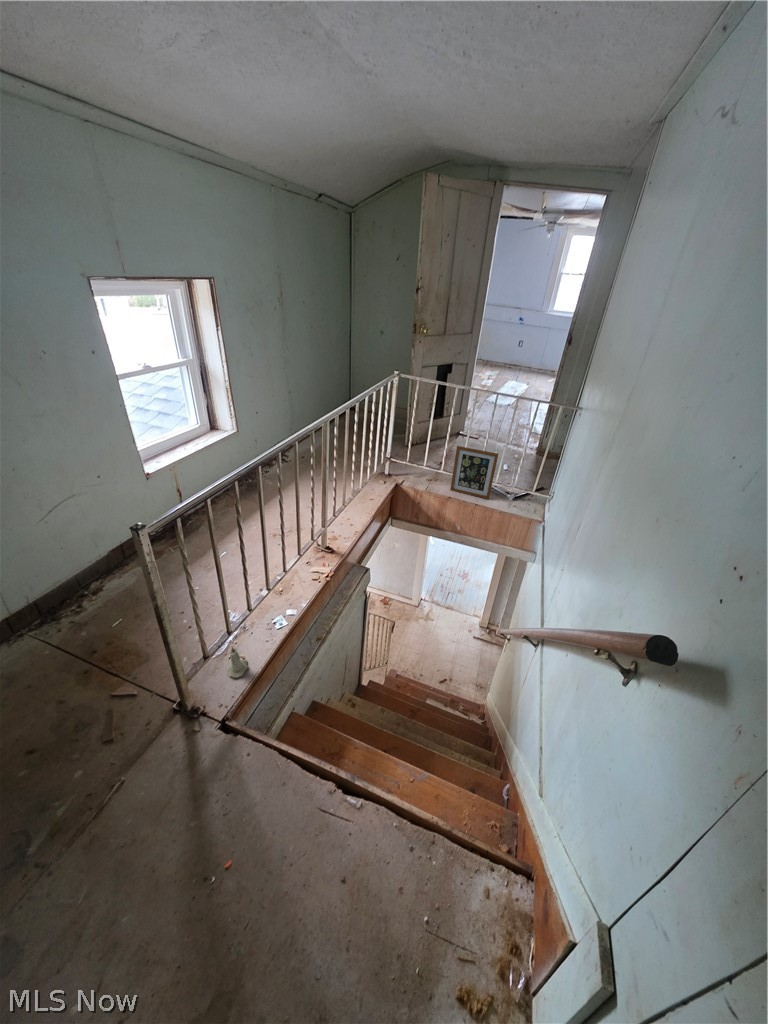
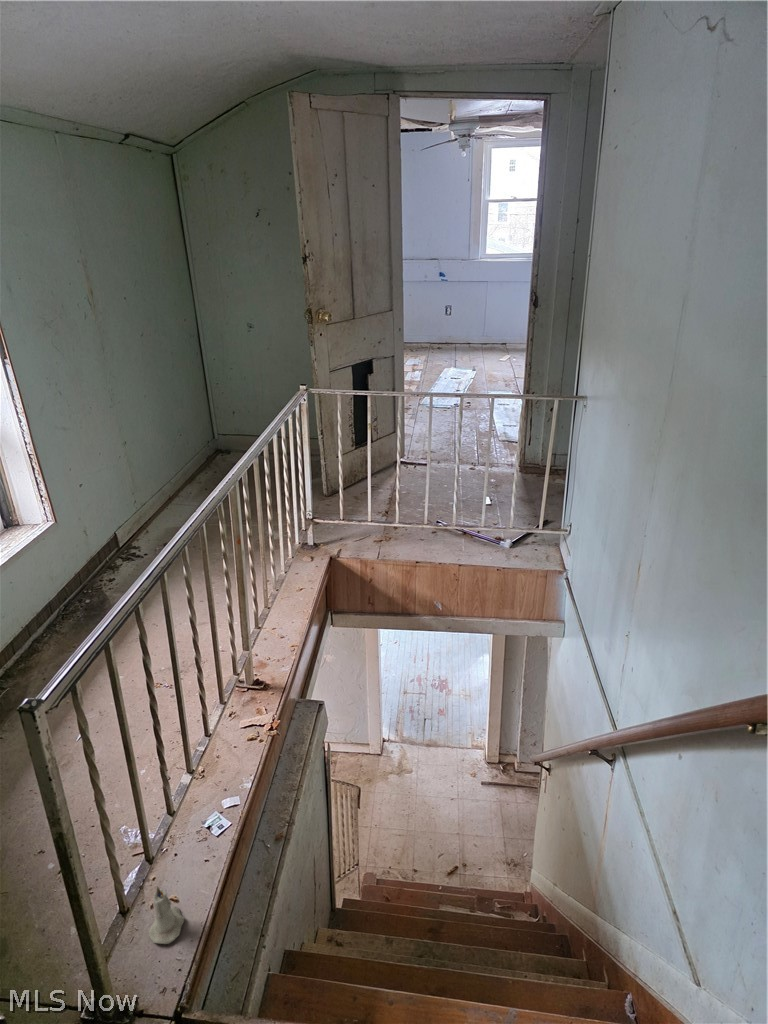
picture frame: present [450,446,498,499] -> none [418,483,481,555]

